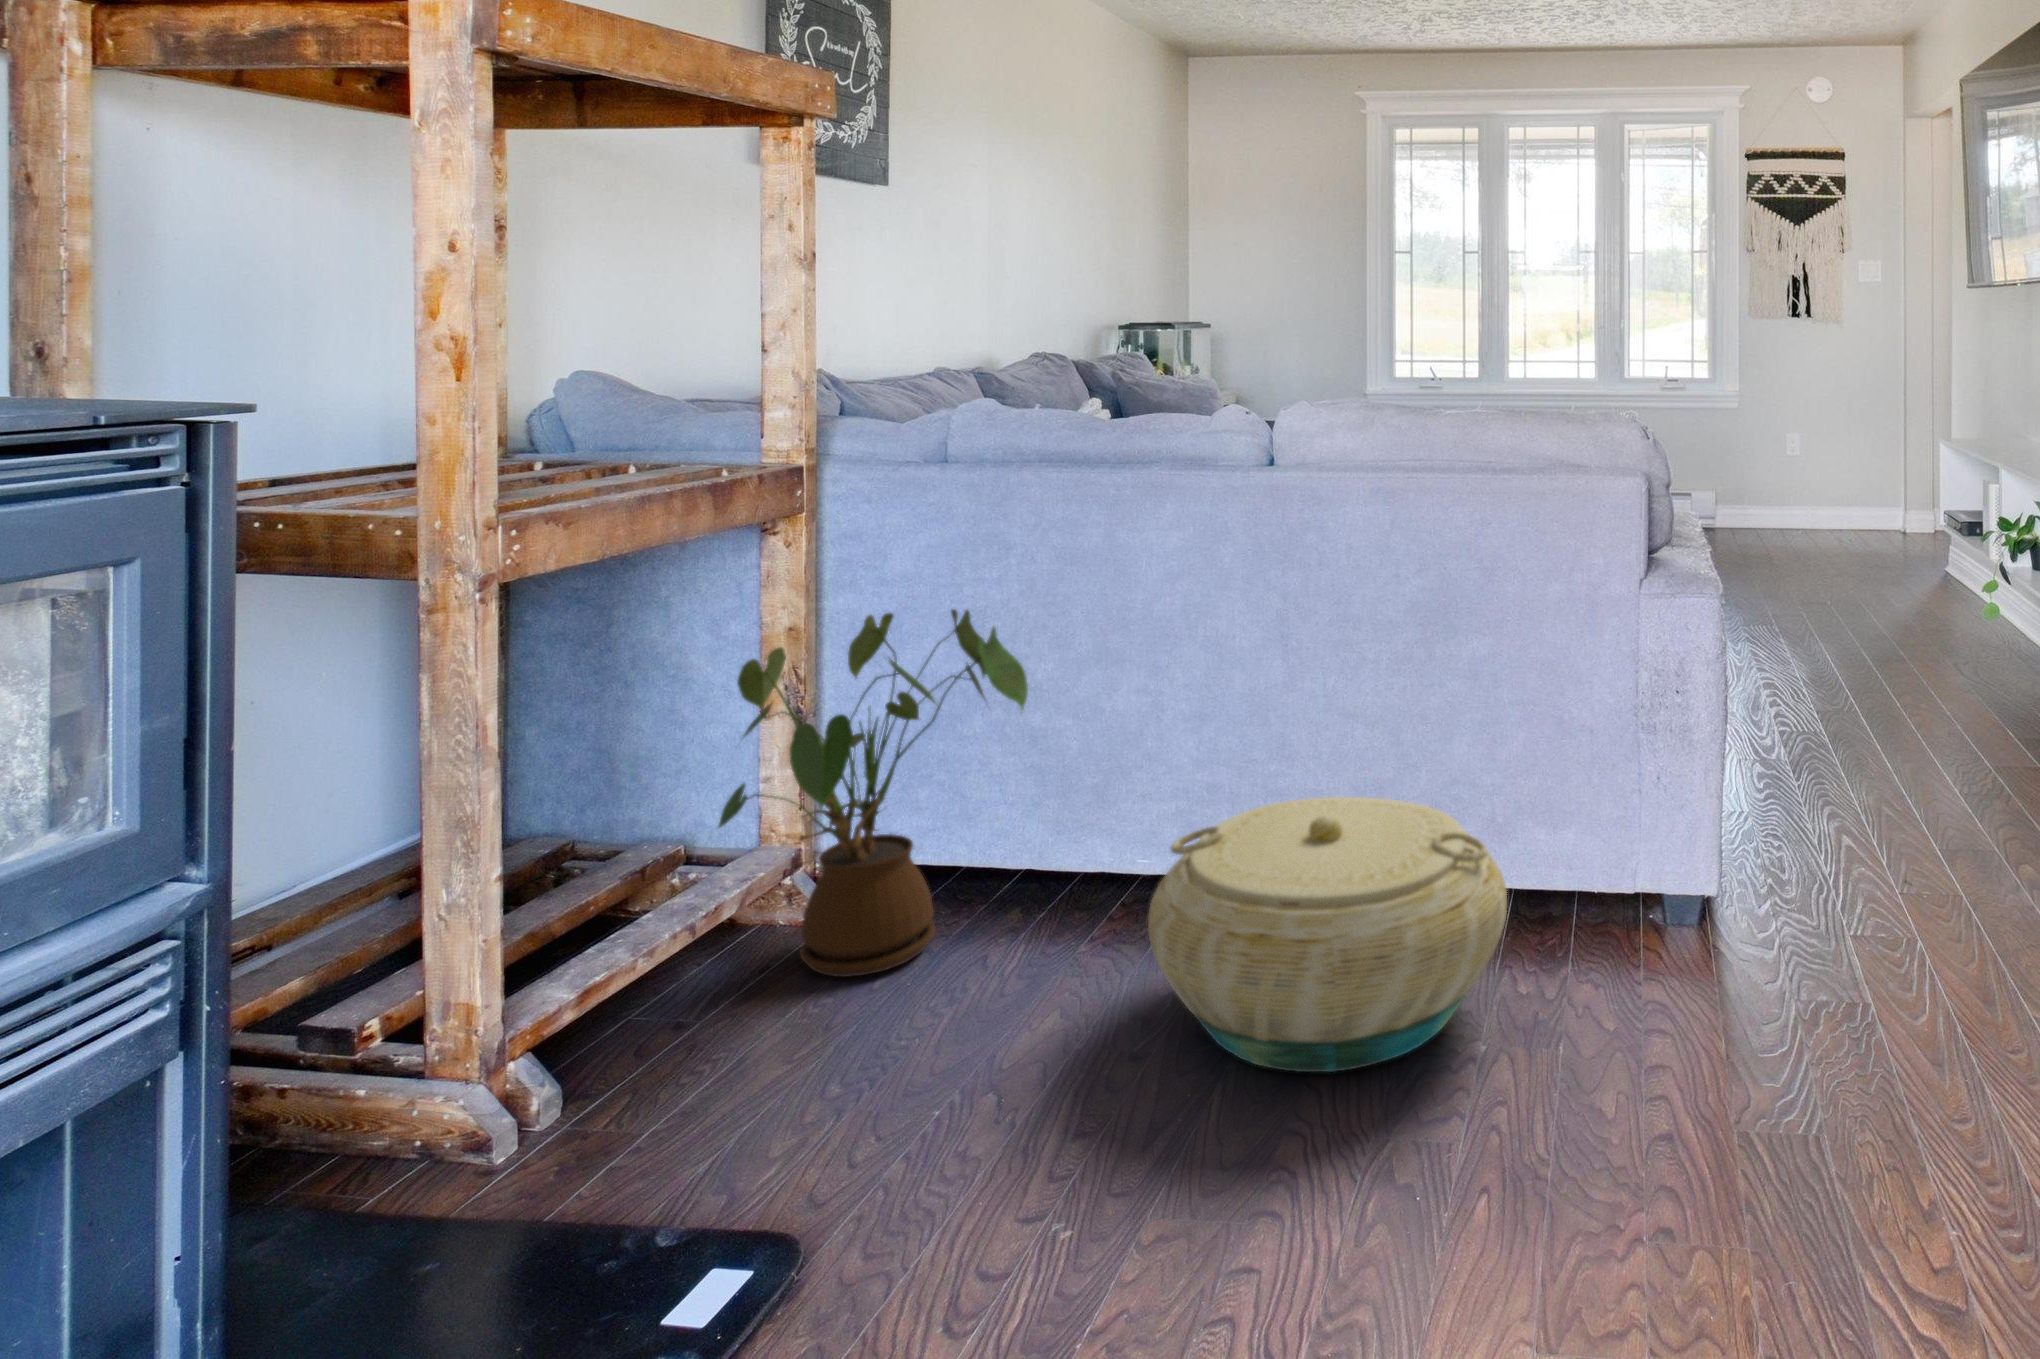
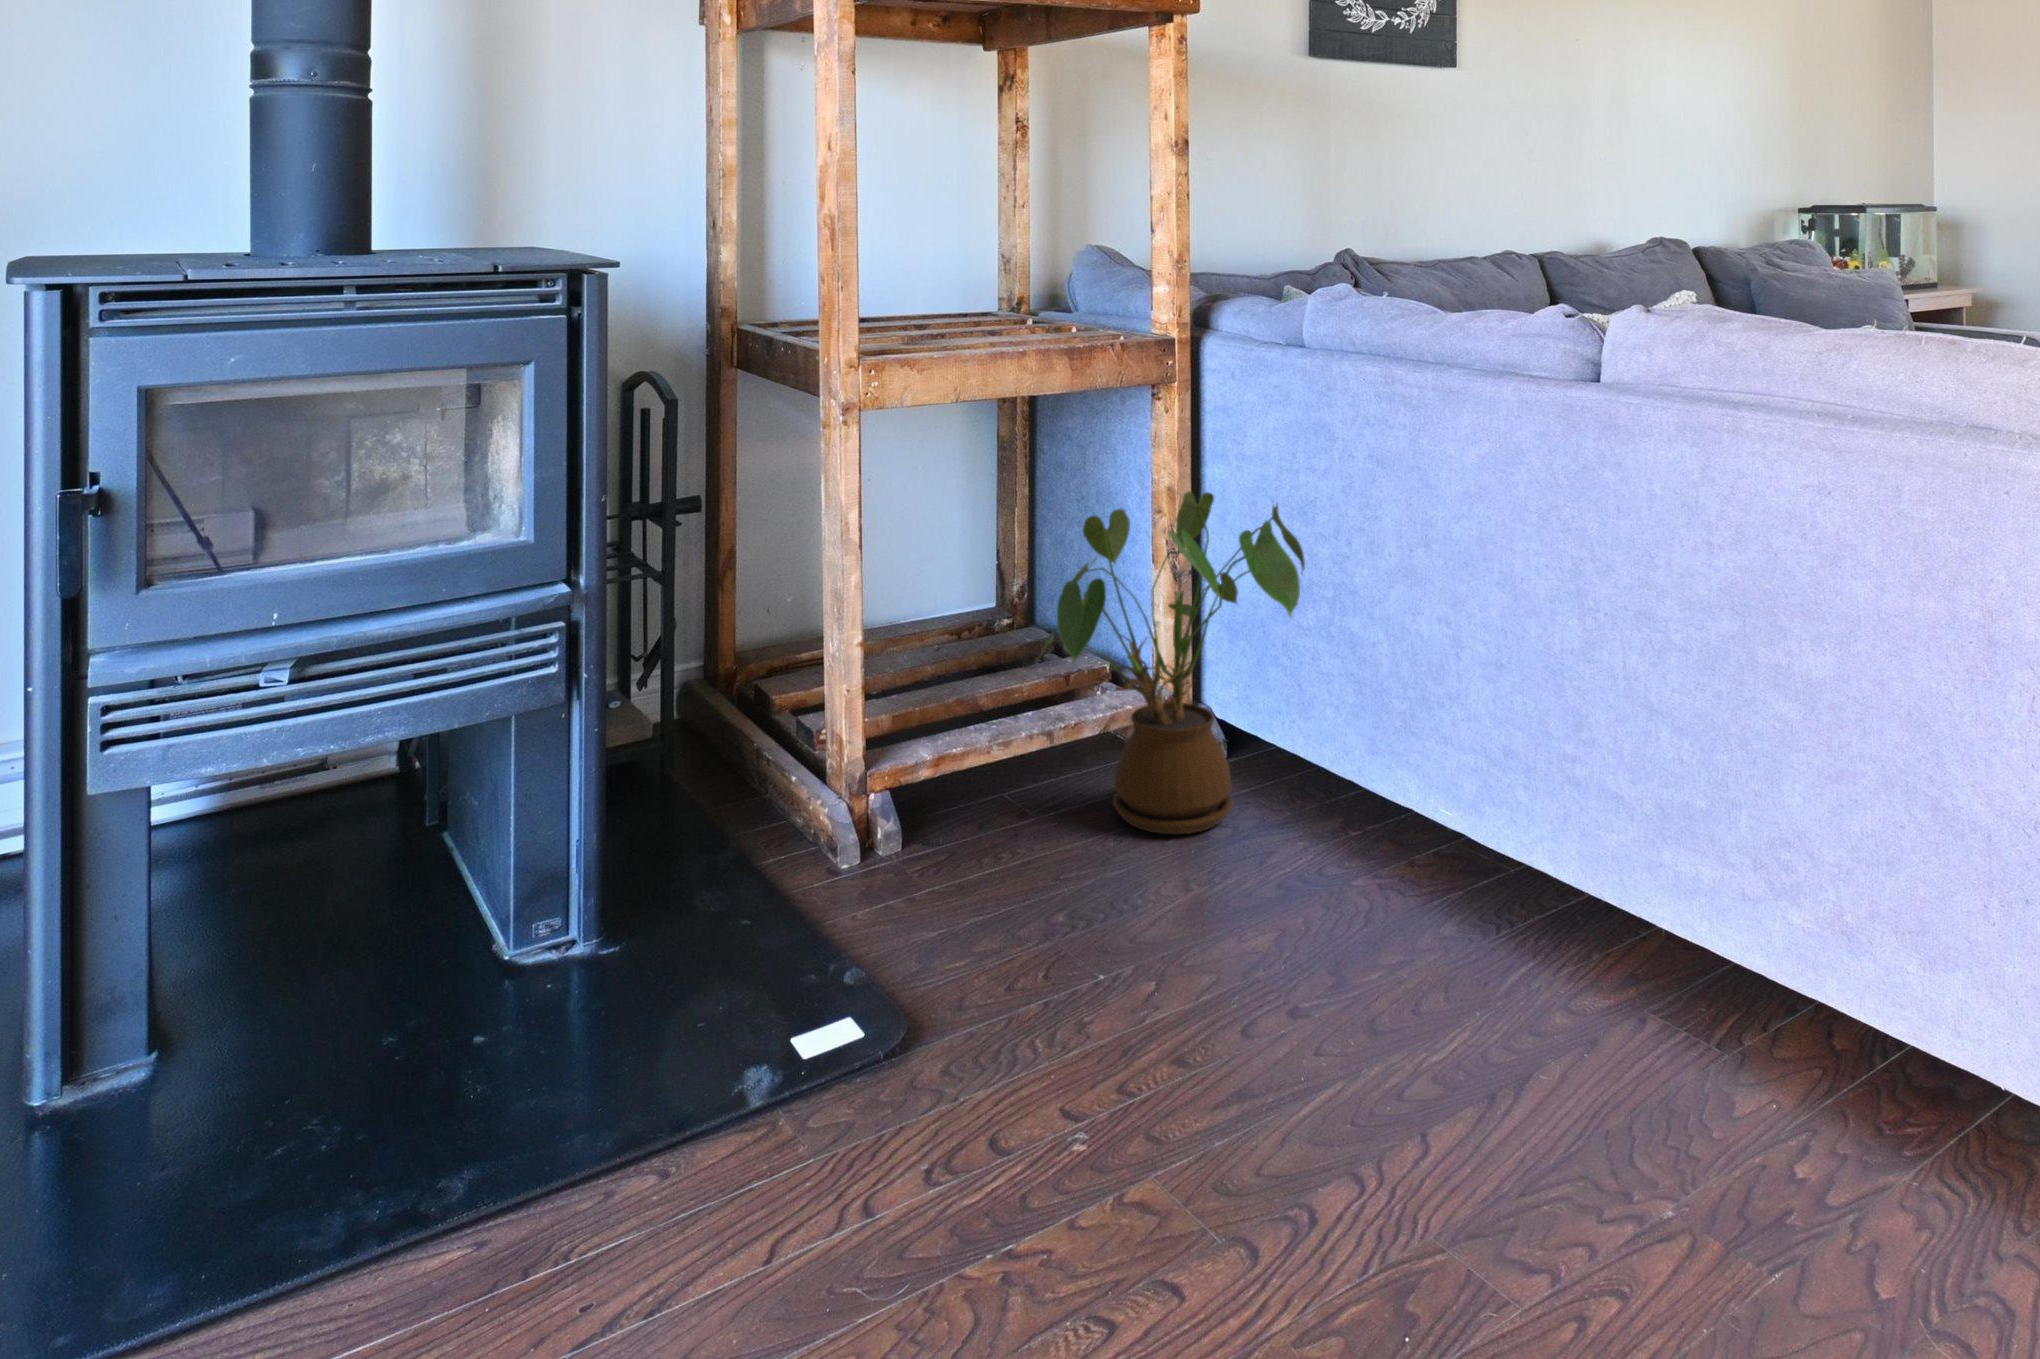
basket: present [1148,797,1507,1072] -> none [1299,786,1763,1147]

